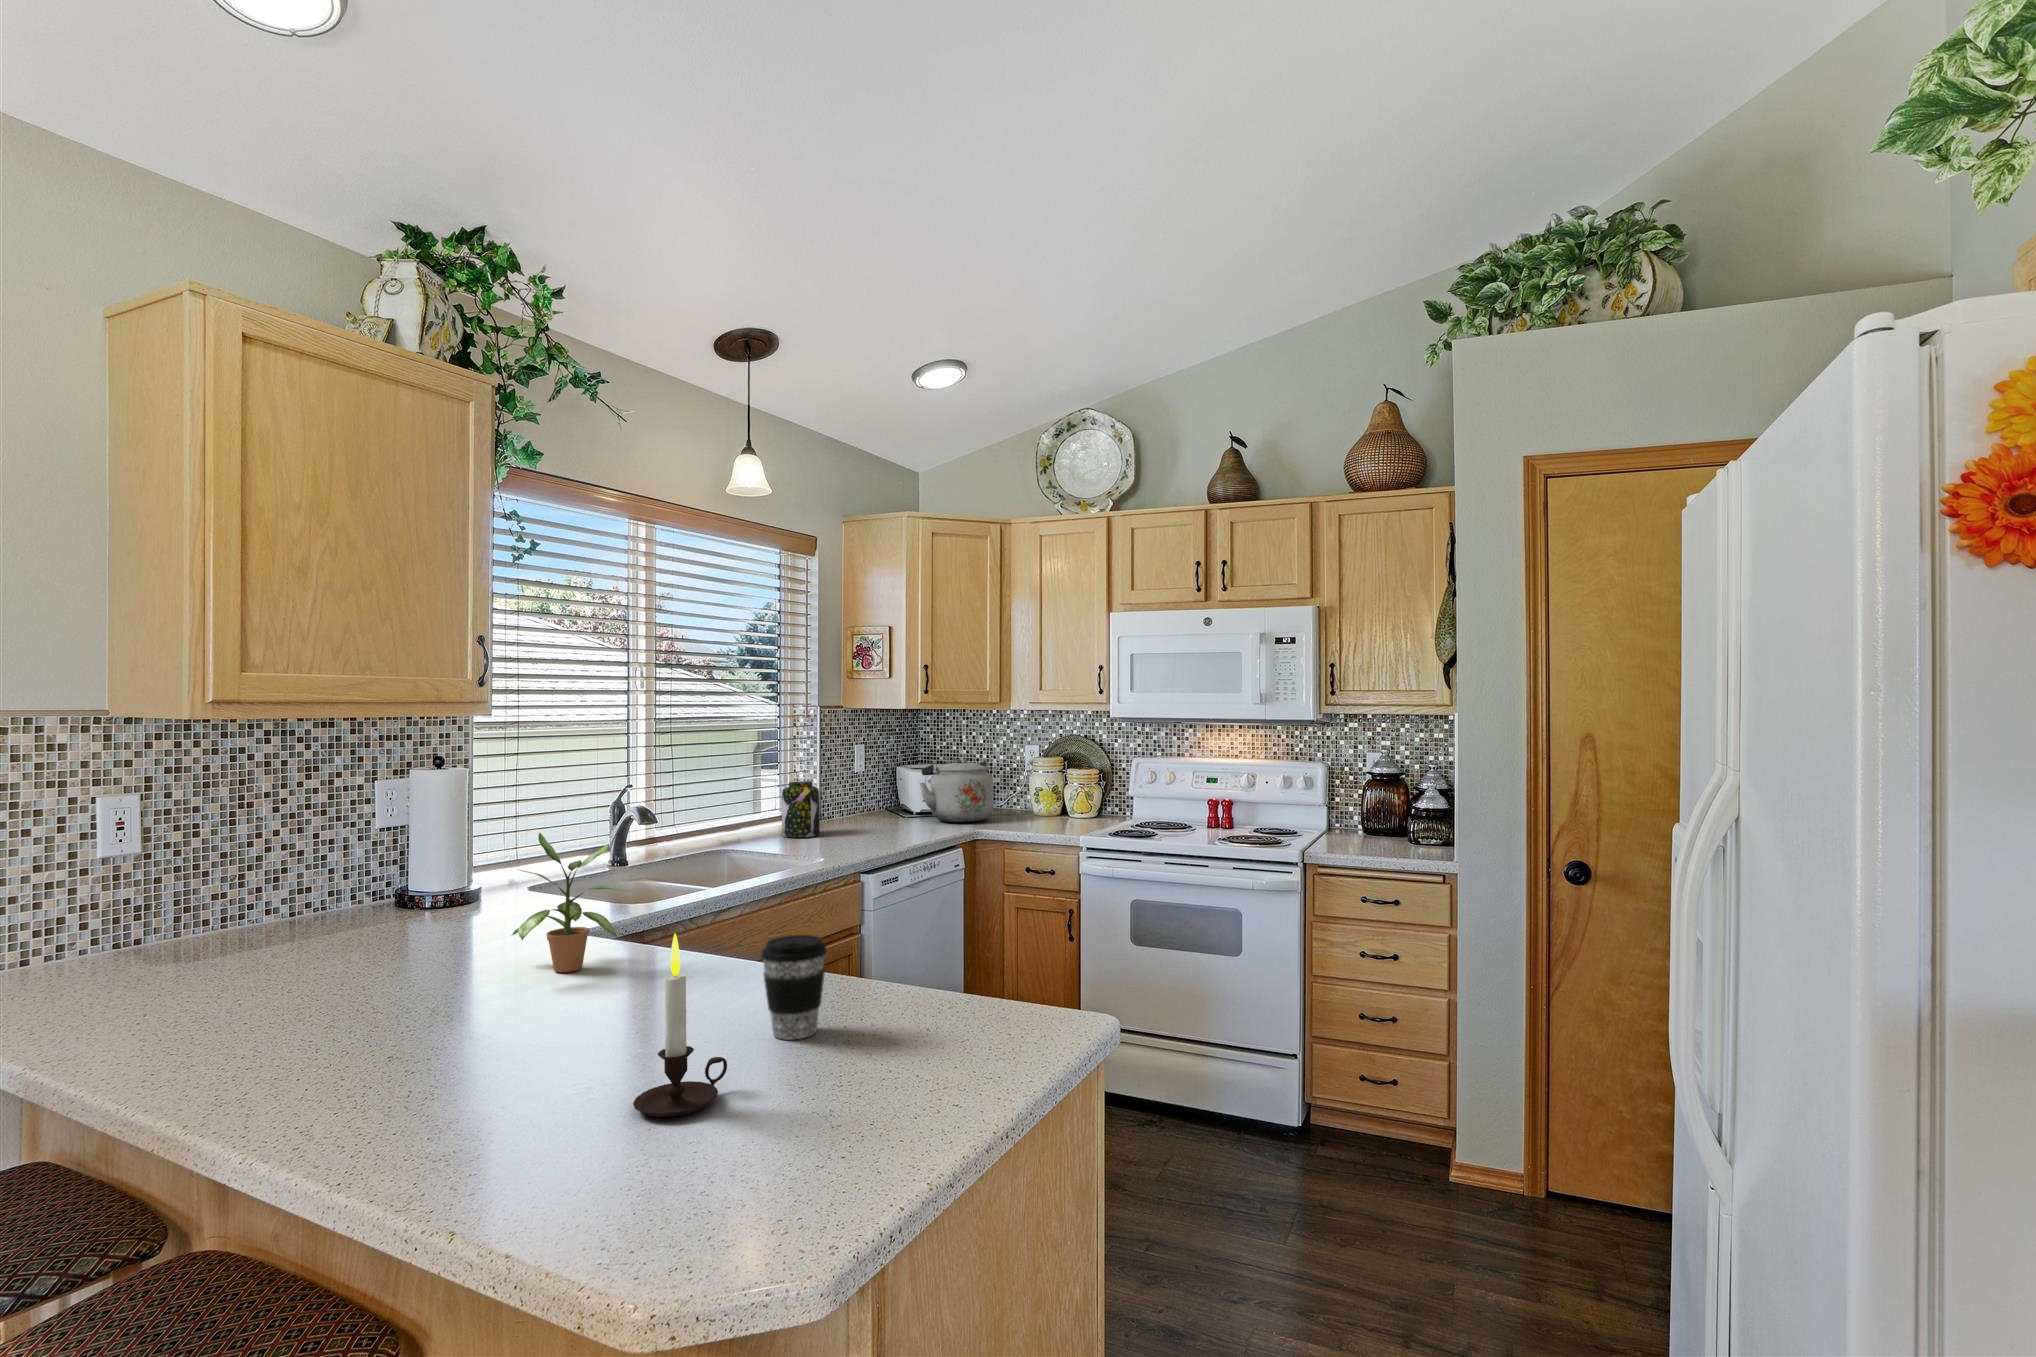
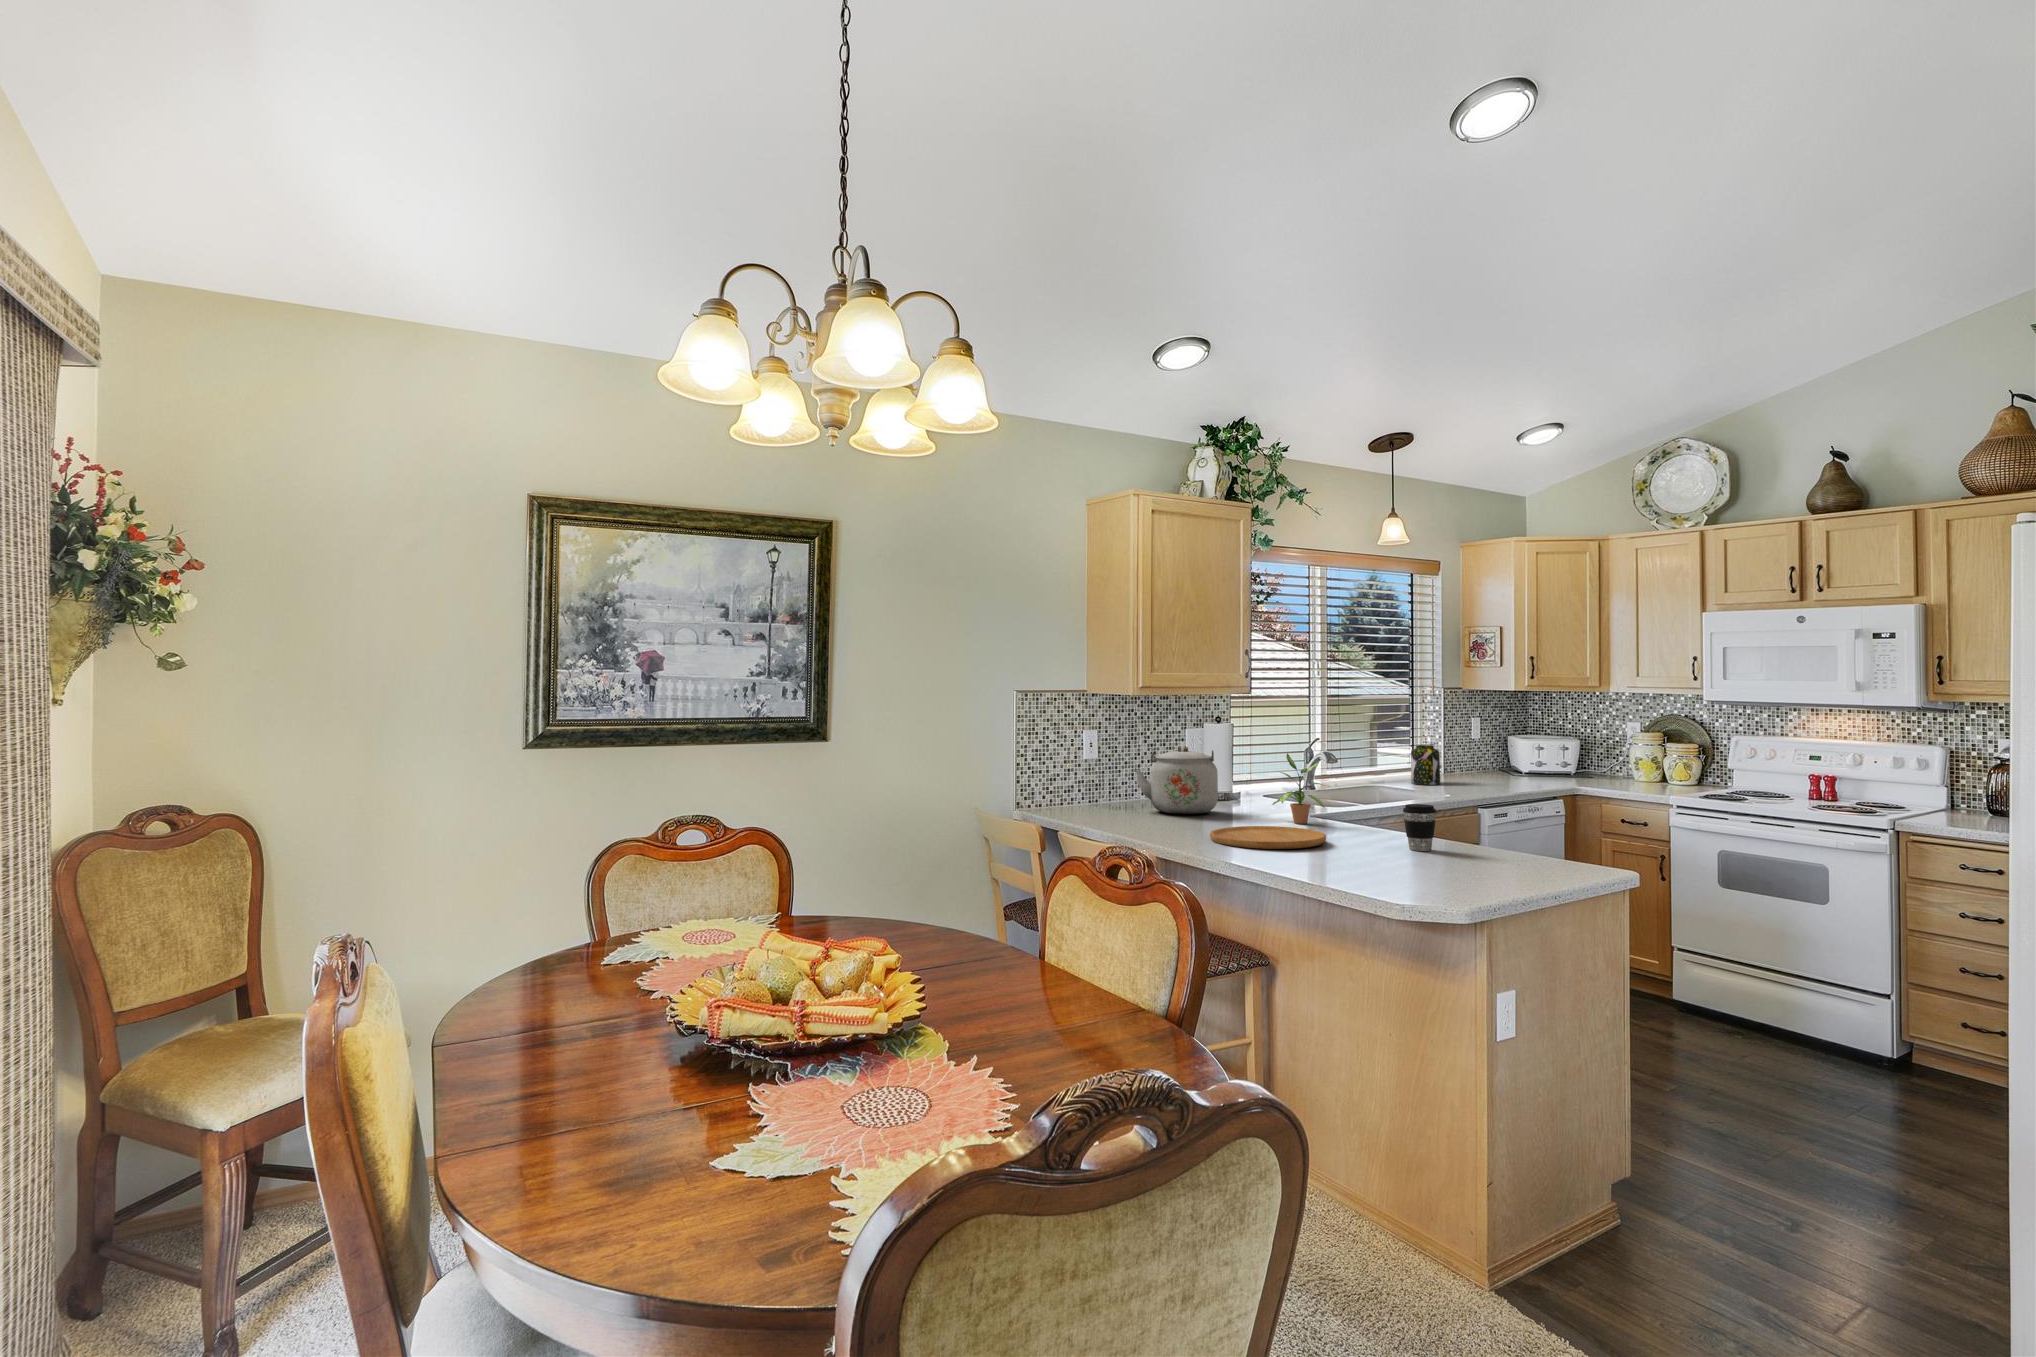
kettle: present [919,758,994,822] -> present [1135,746,1218,814]
candle: present [633,934,727,1117] -> none [1350,787,1389,860]
cutting board: none [274,1007,593,1120] -> present [1210,826,1326,849]

